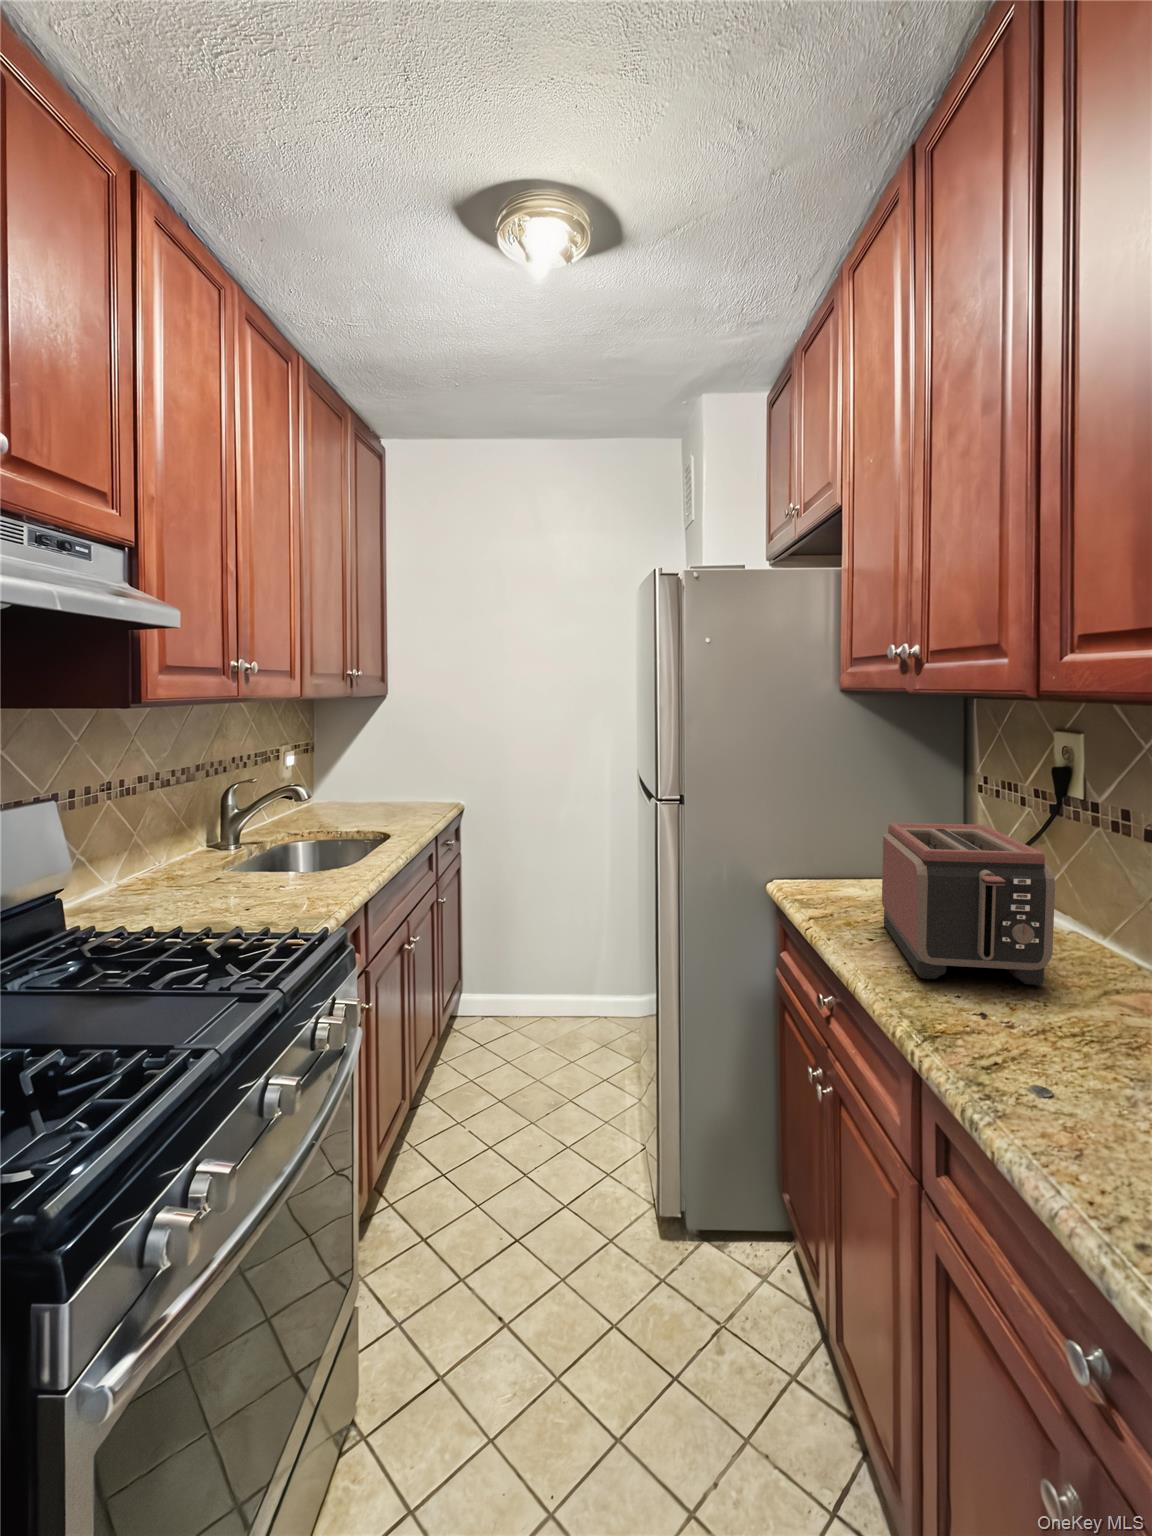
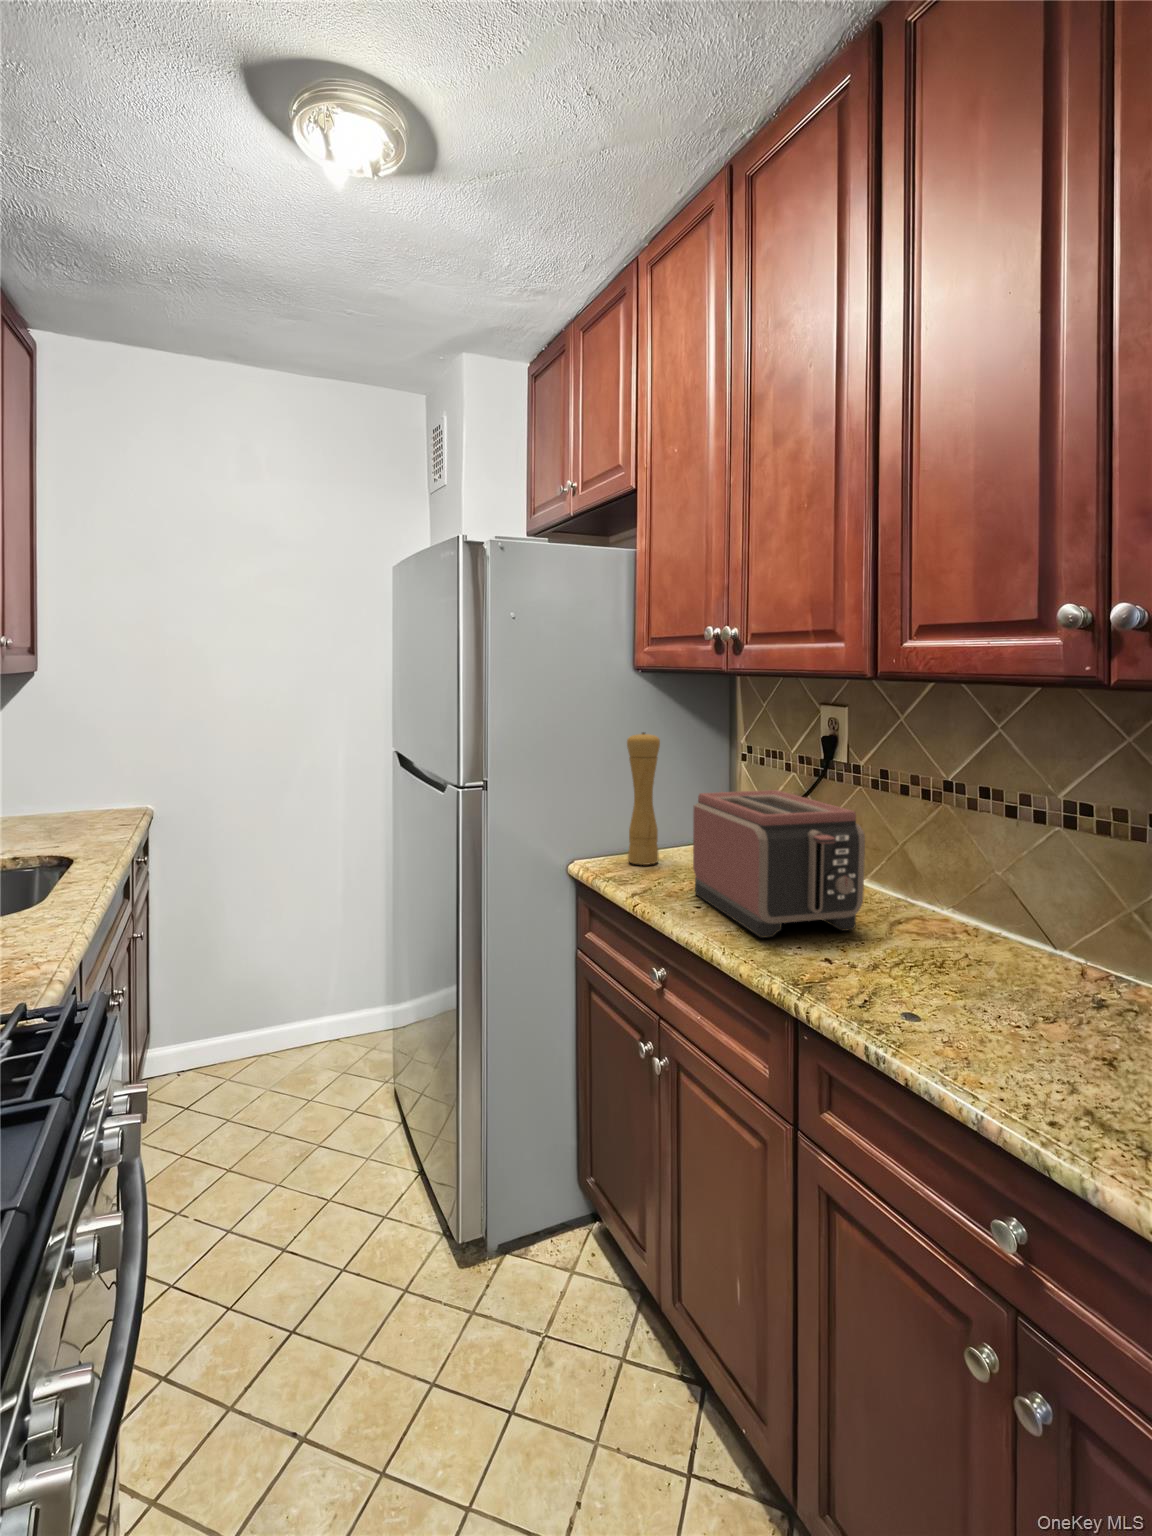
pepper mill: none [837,759,873,891] -> present [627,732,660,865]

